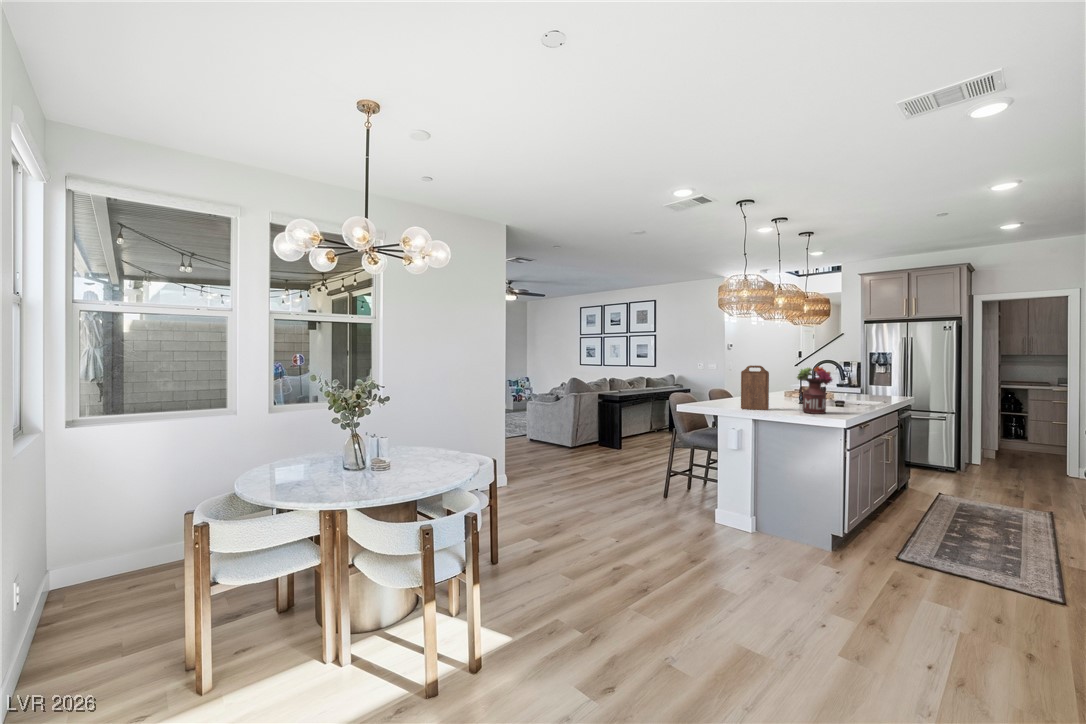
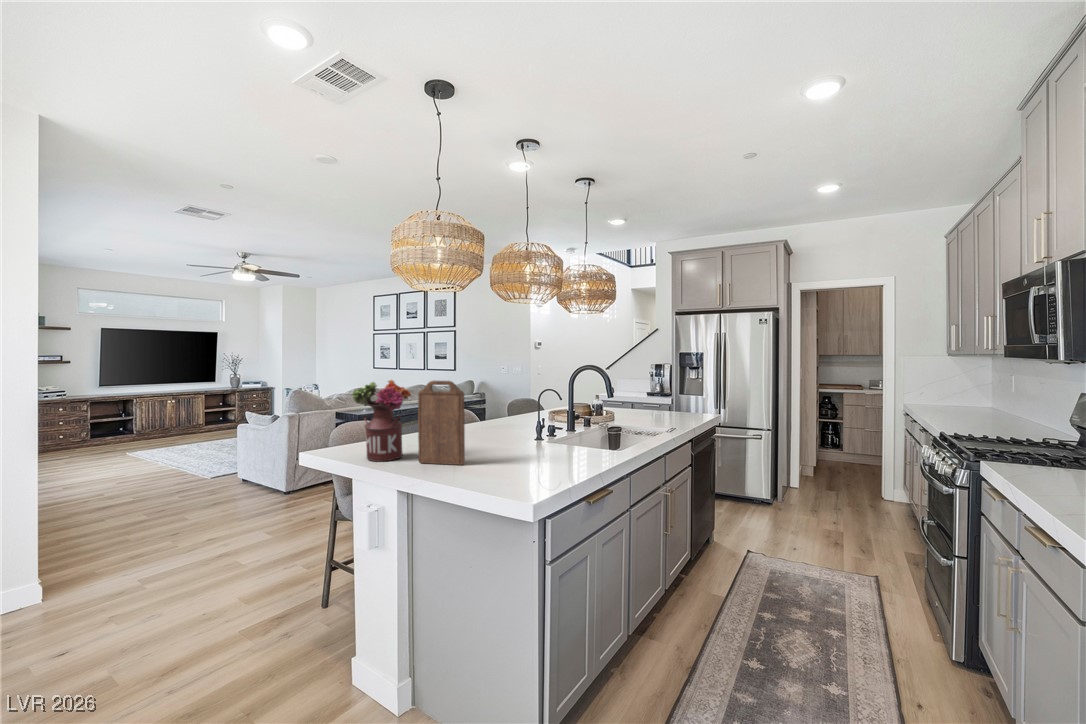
flower arrangement: present [797,366,832,414] -> present [352,380,411,461]

